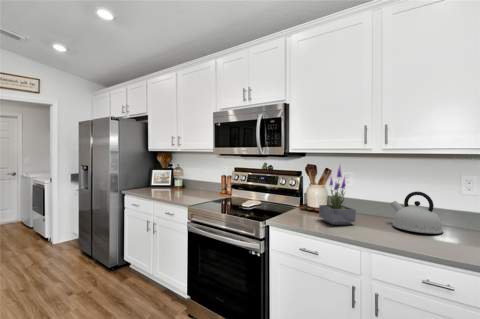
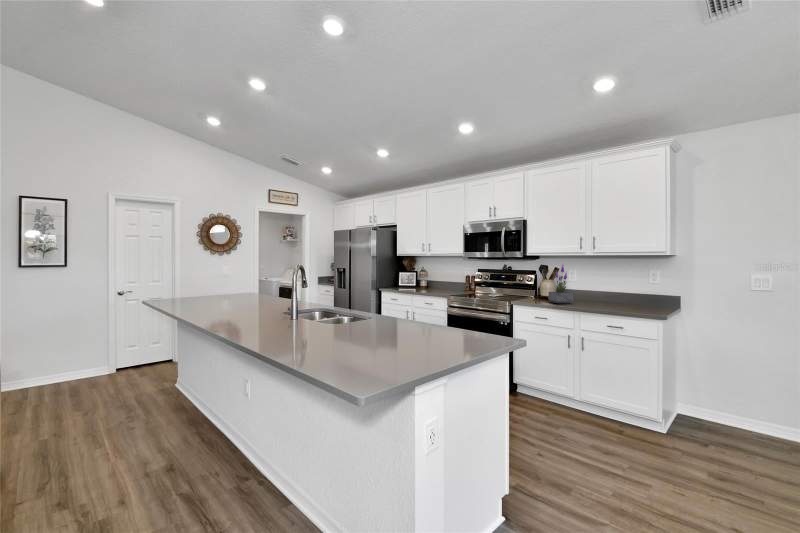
kettle: present [390,192,443,234] -> none [599,281,631,306]

